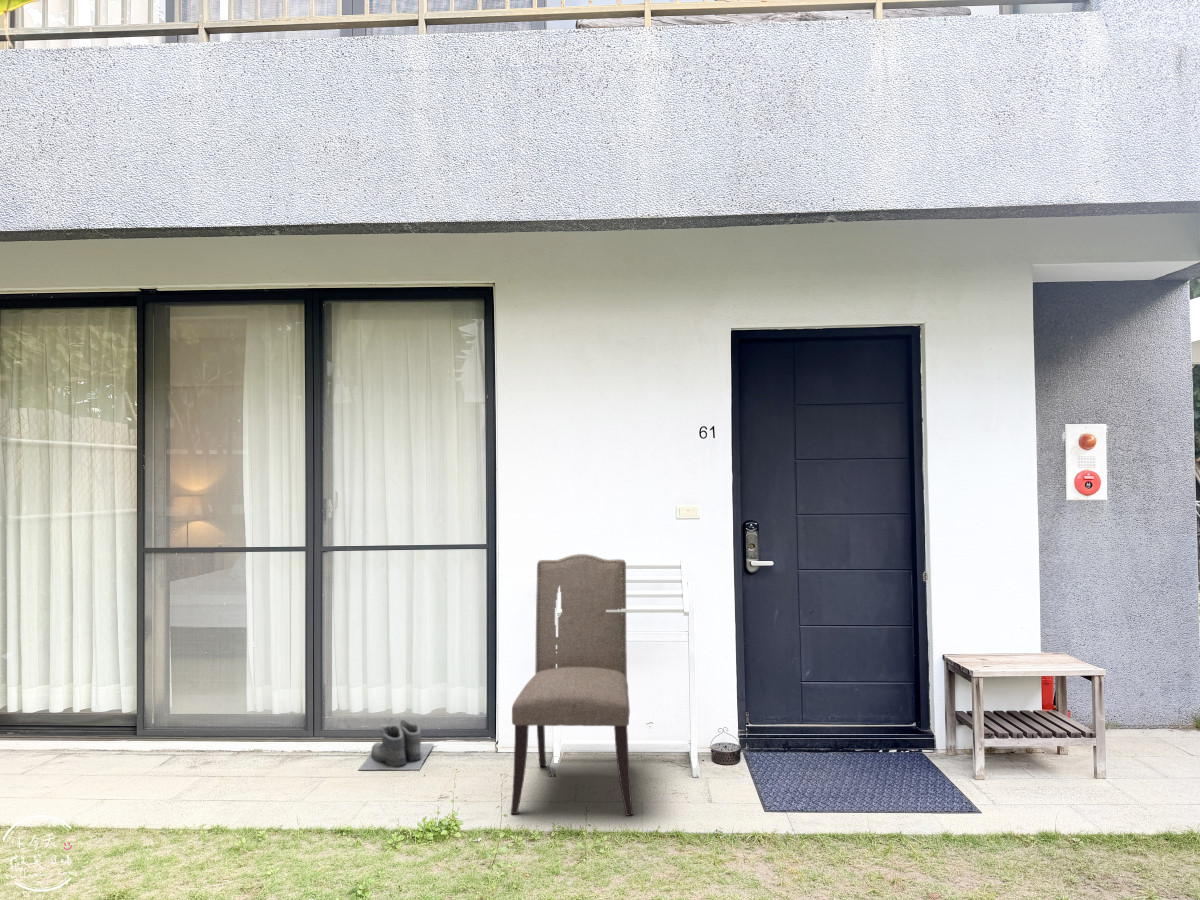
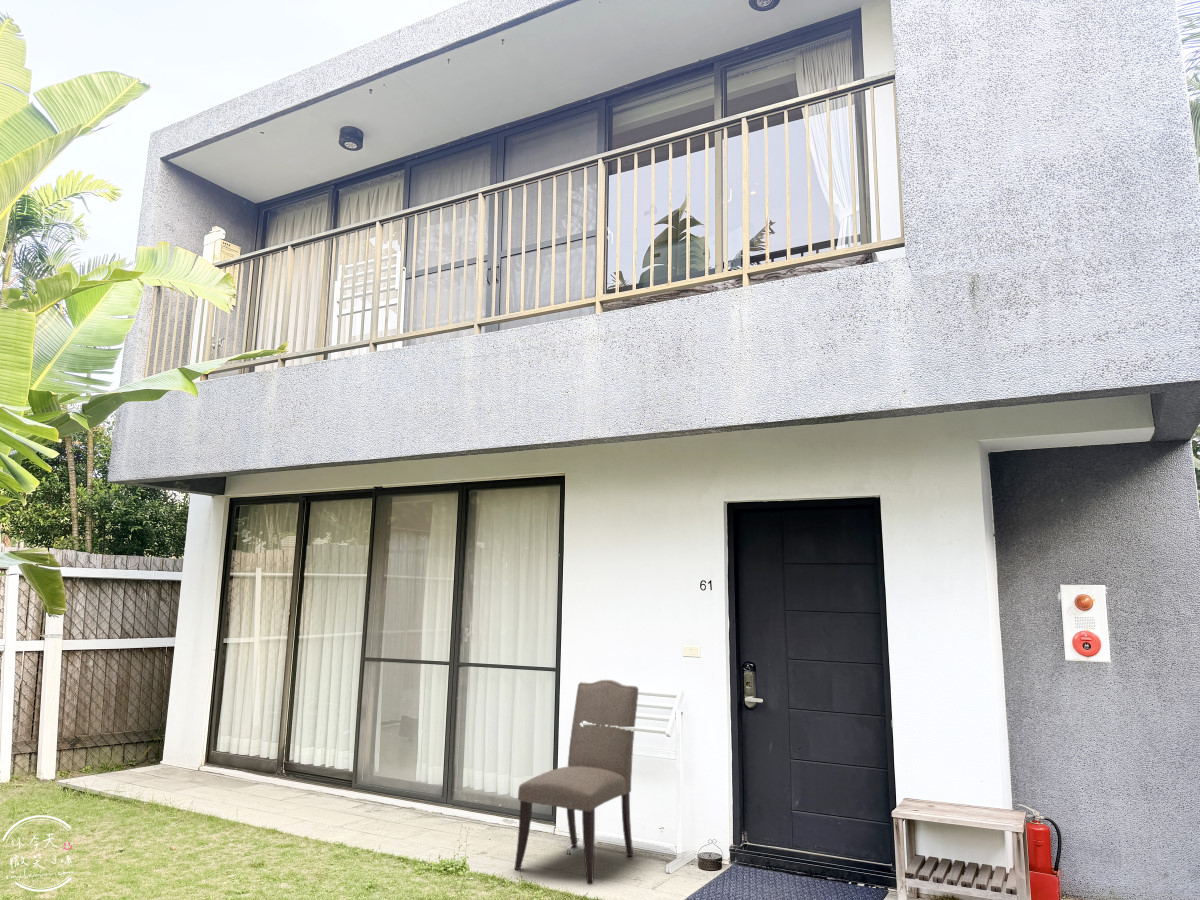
boots: present [359,720,434,770] -> none [456,797,521,835]

